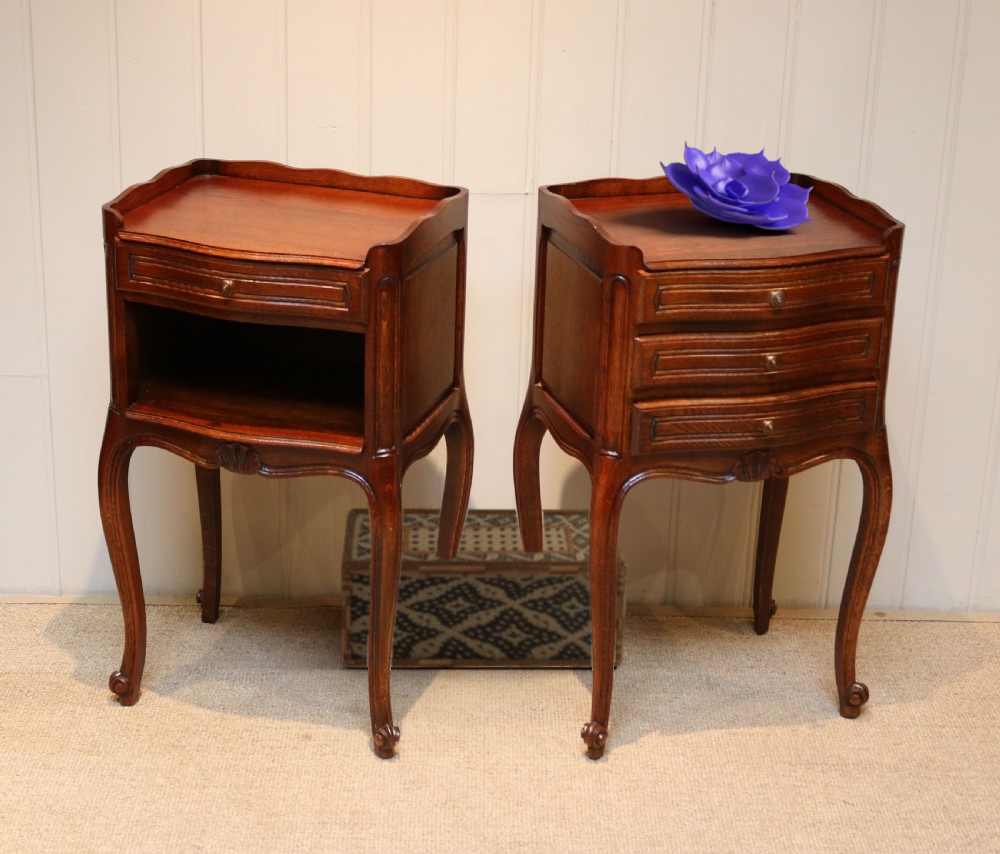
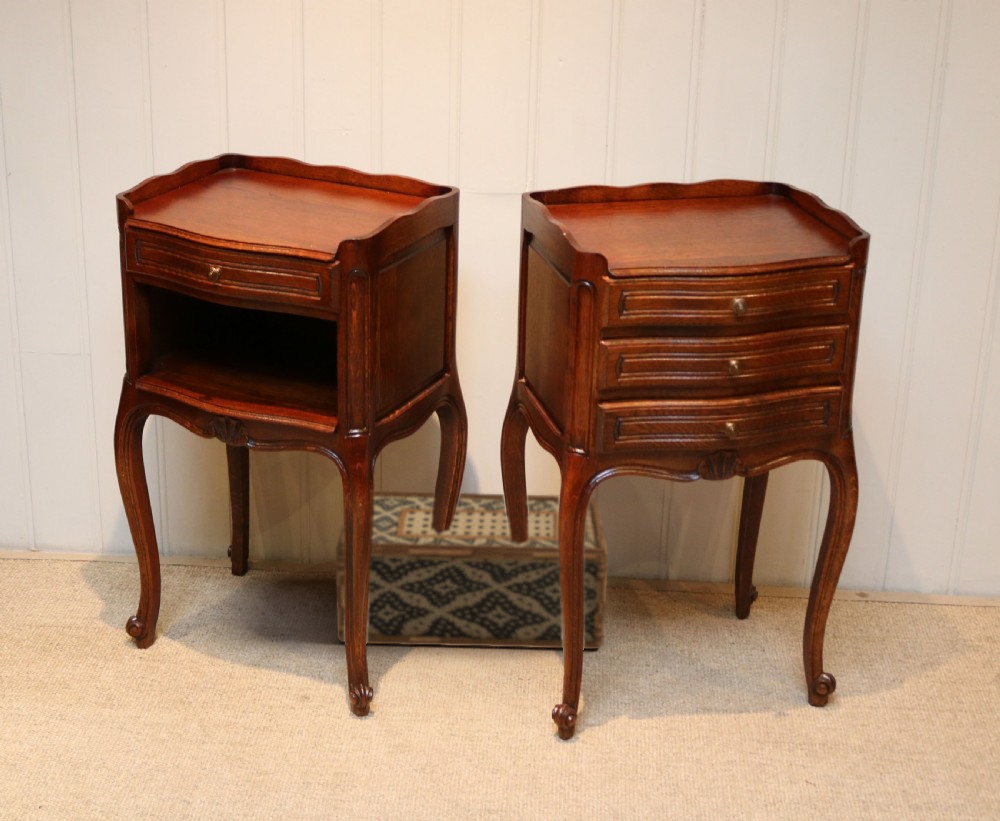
decorative bowl: present [660,141,812,230] -> none [636,149,786,237]

